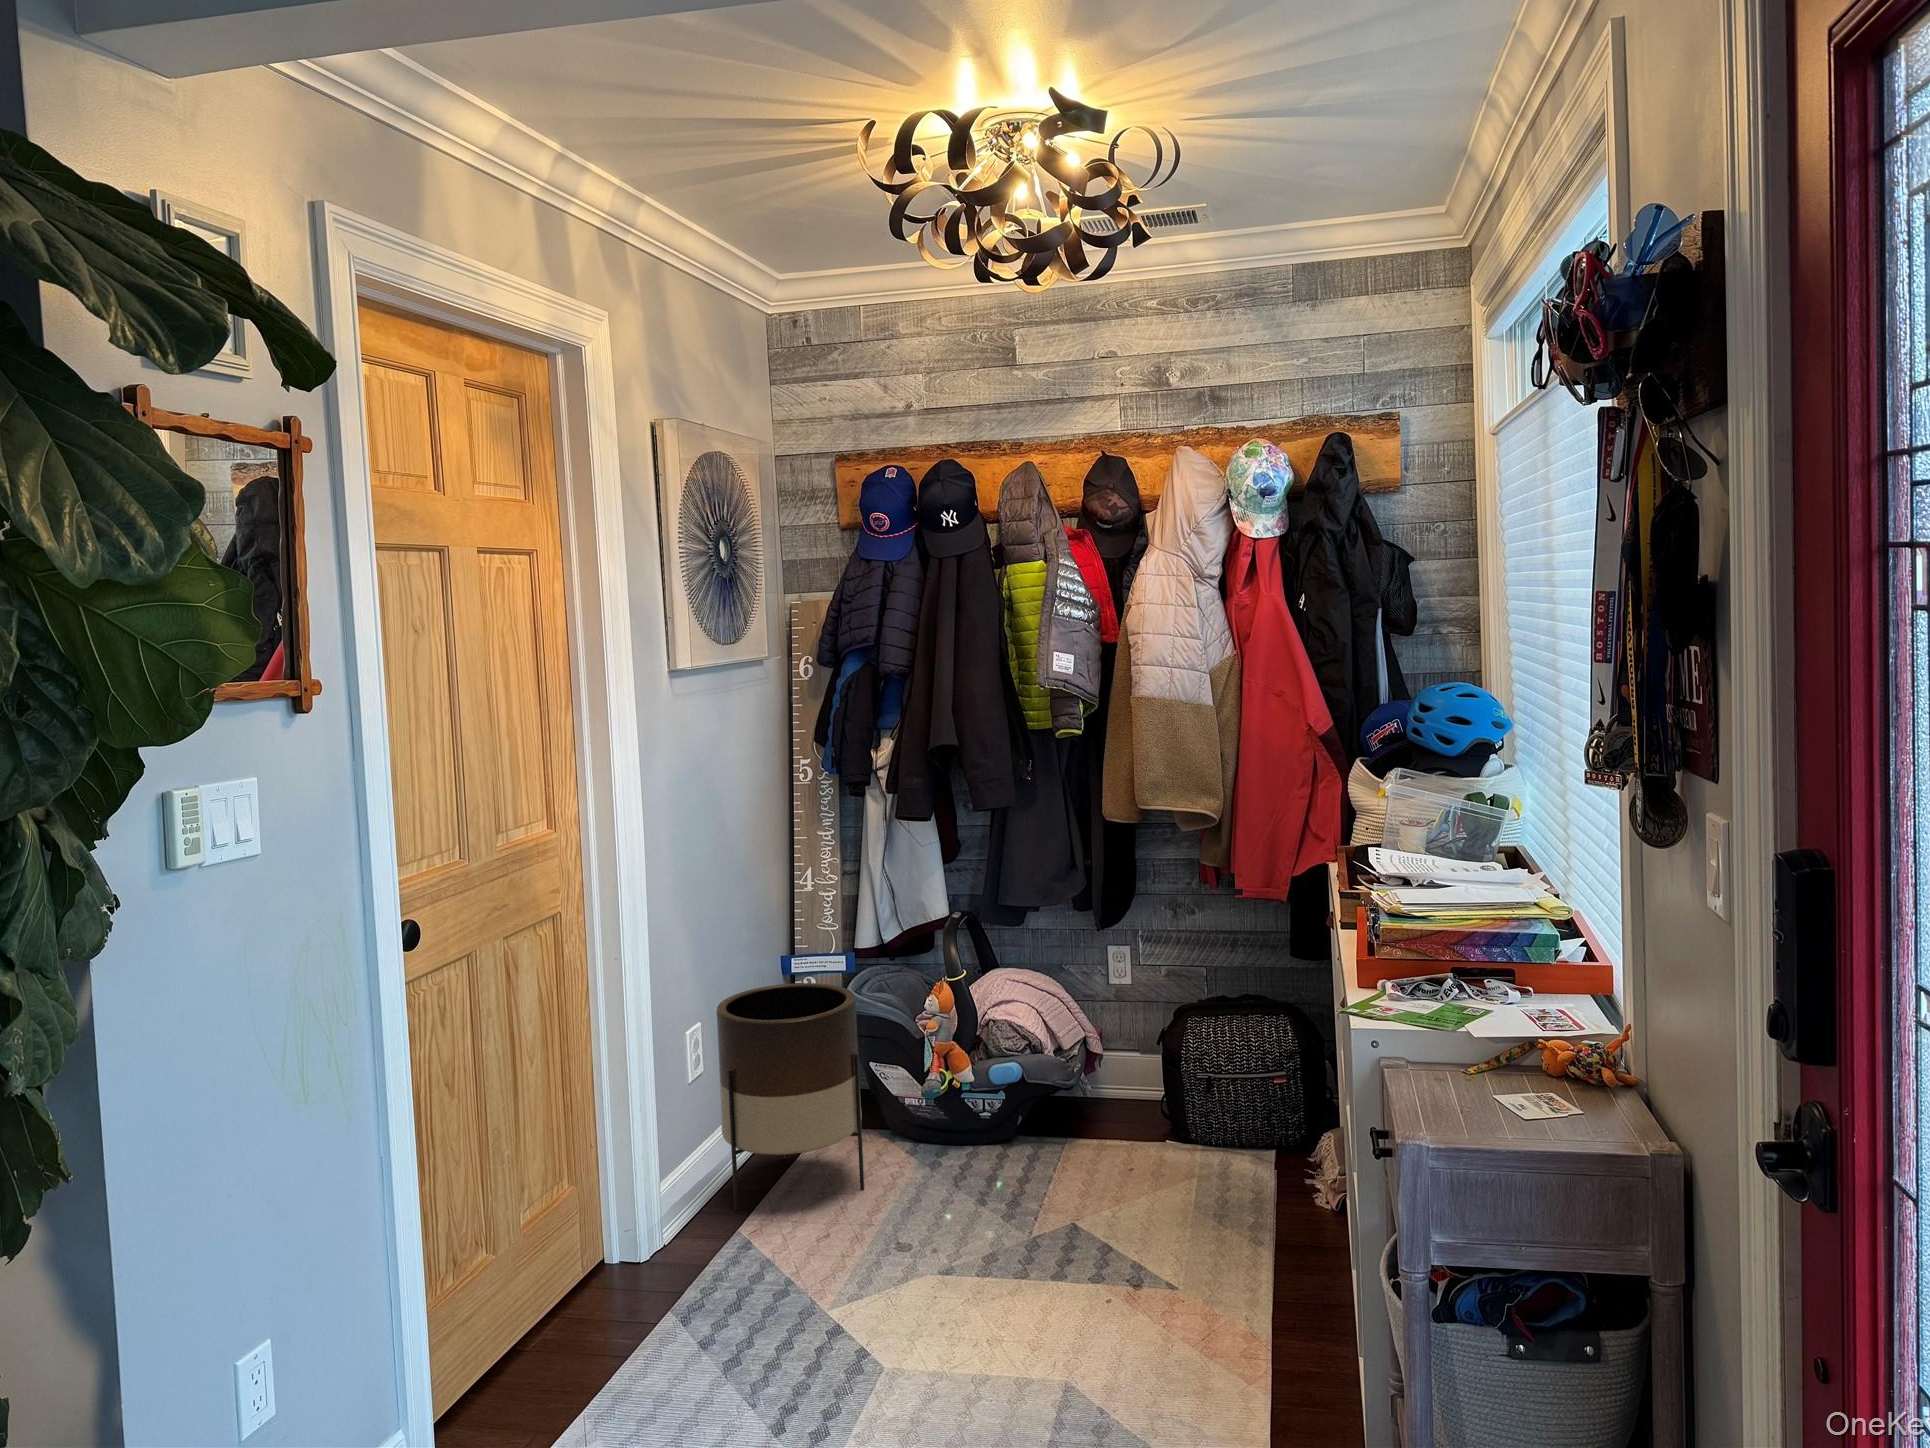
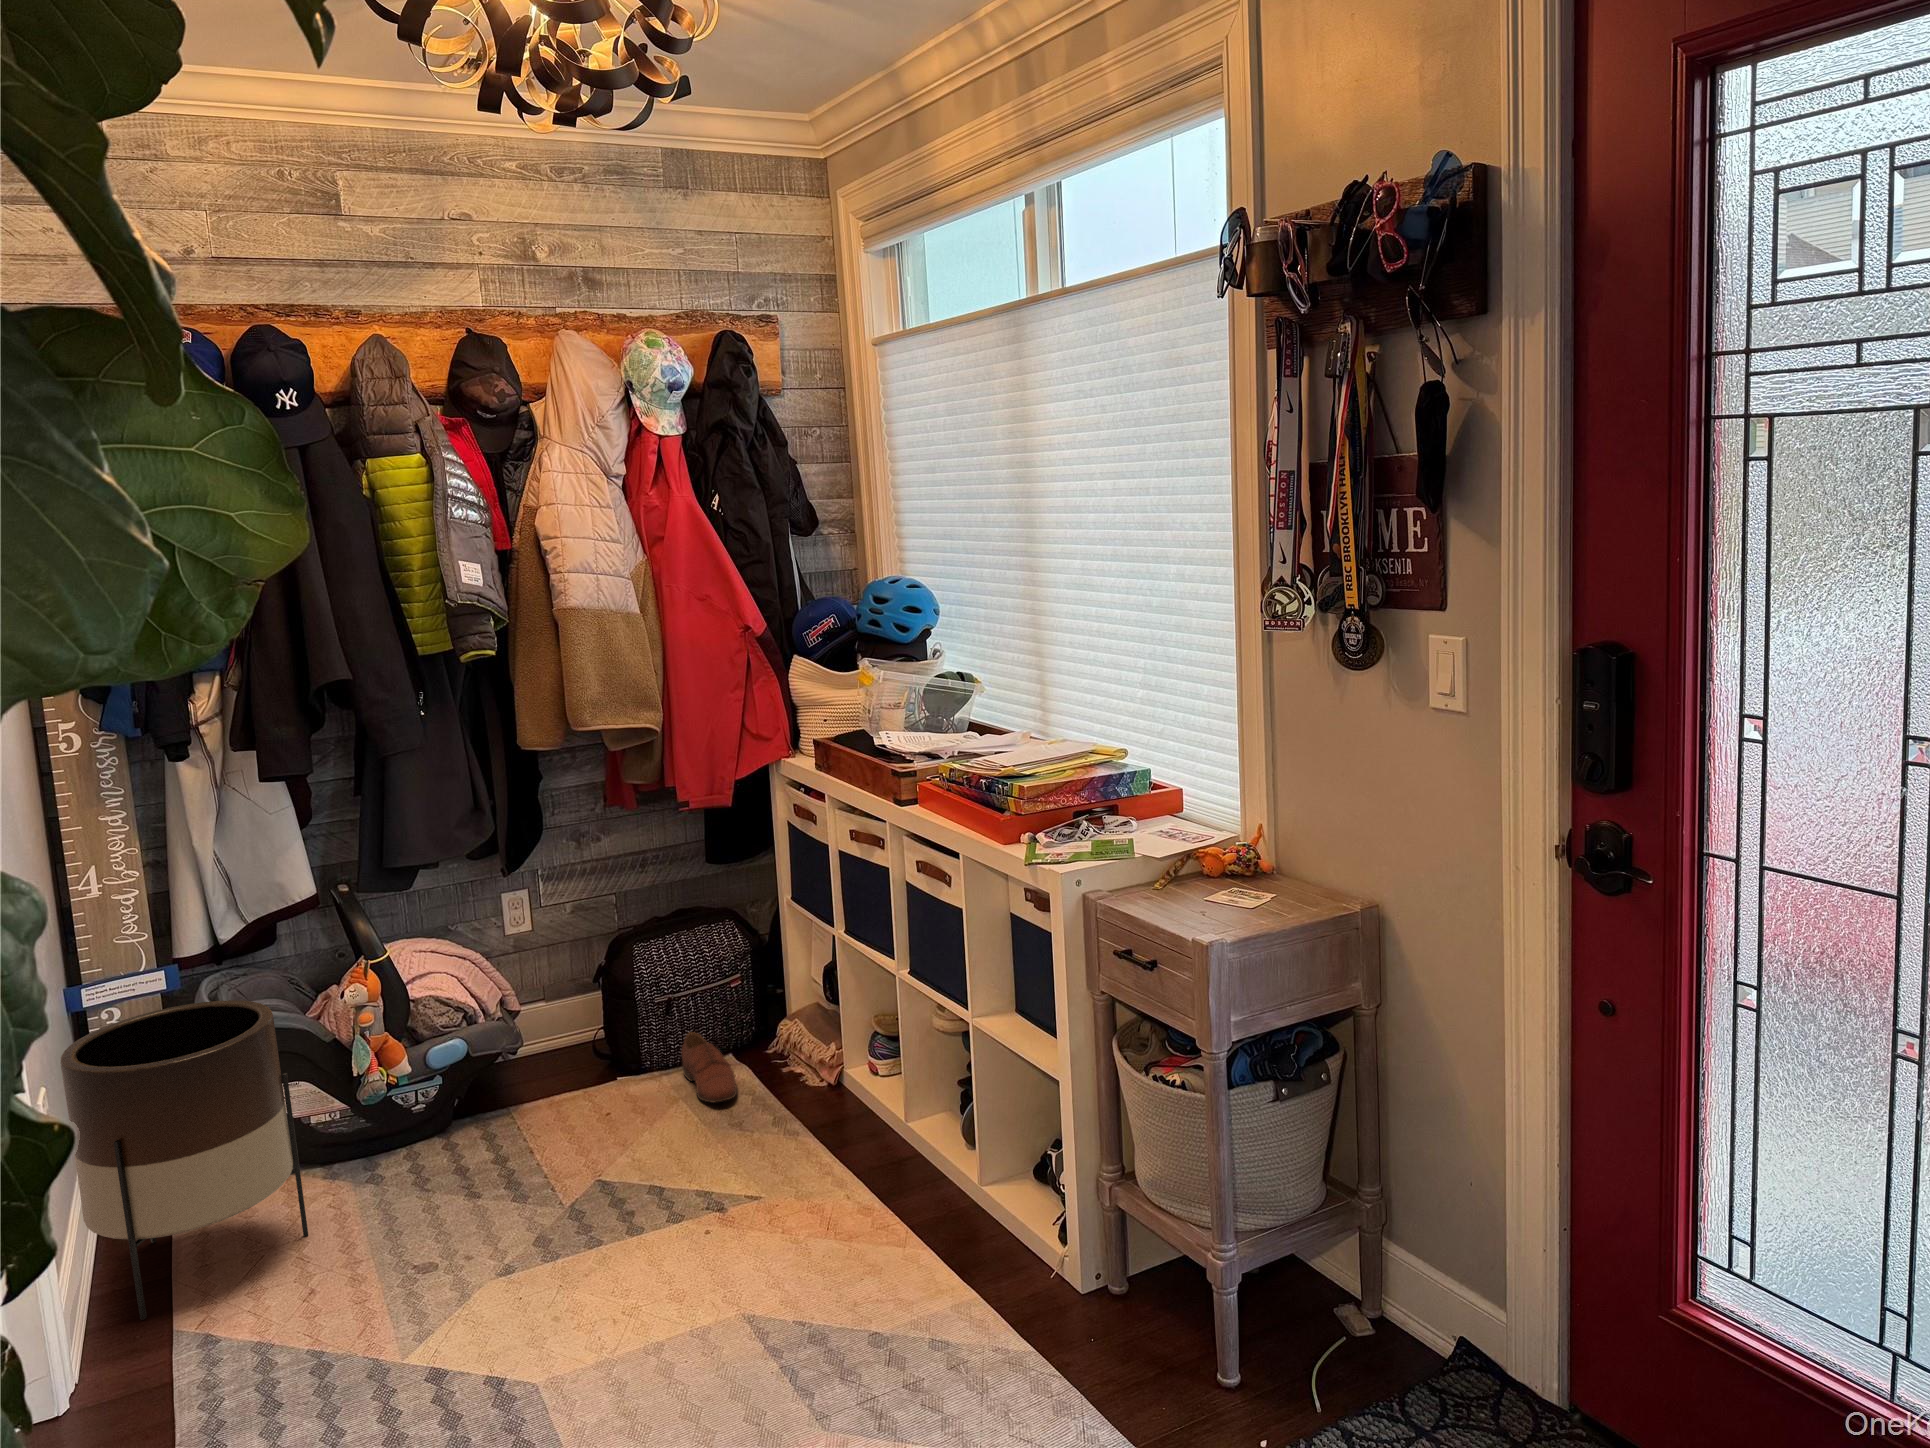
shoe: none [1206,1117,1247,1192] -> present [681,1032,737,1103]

